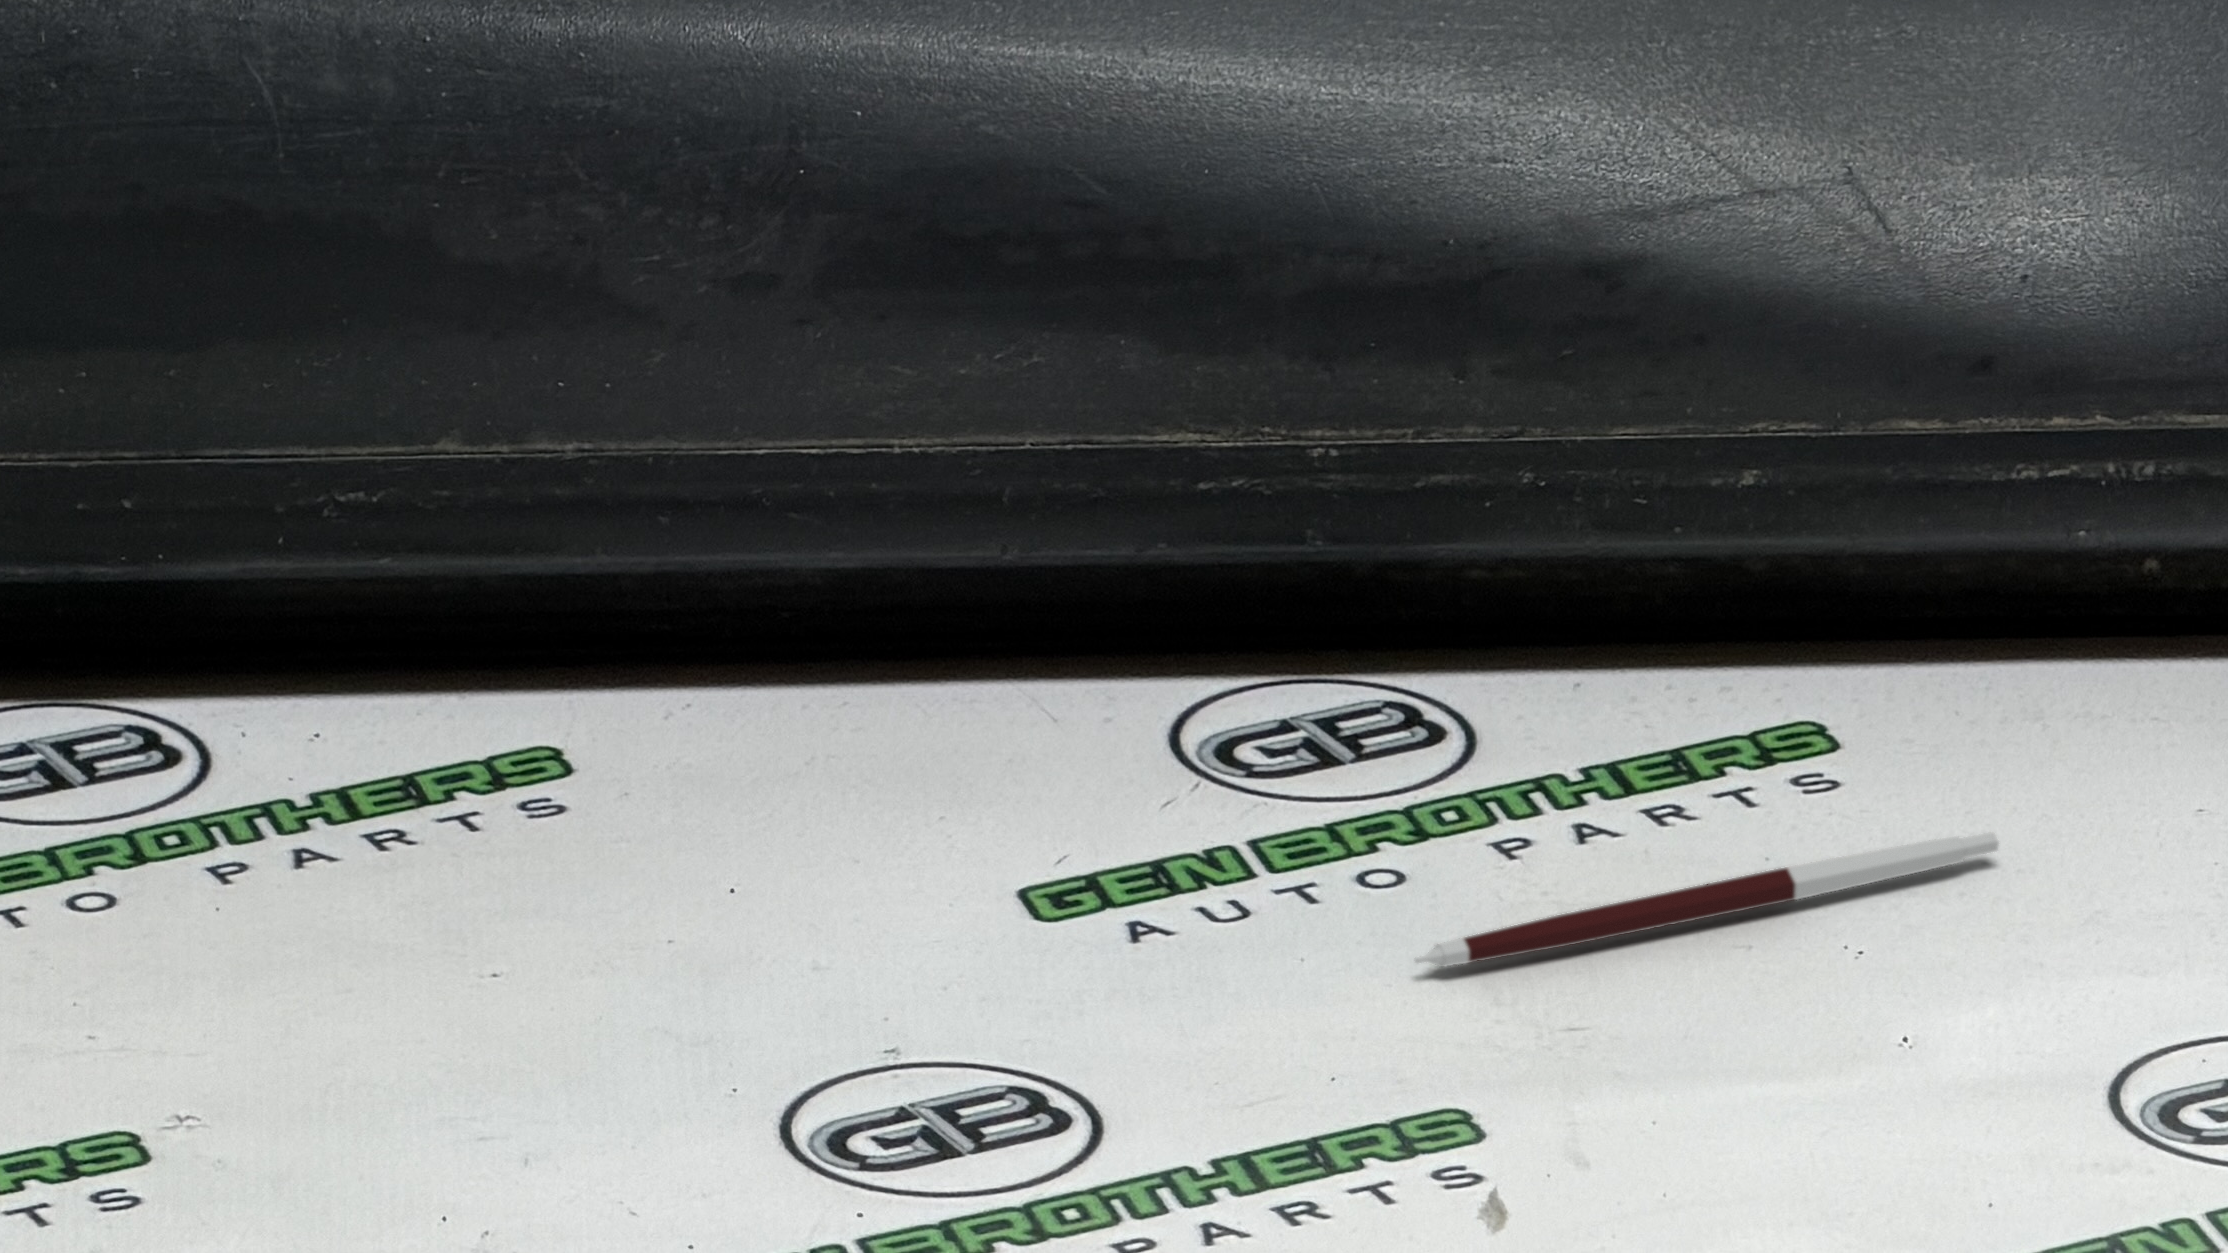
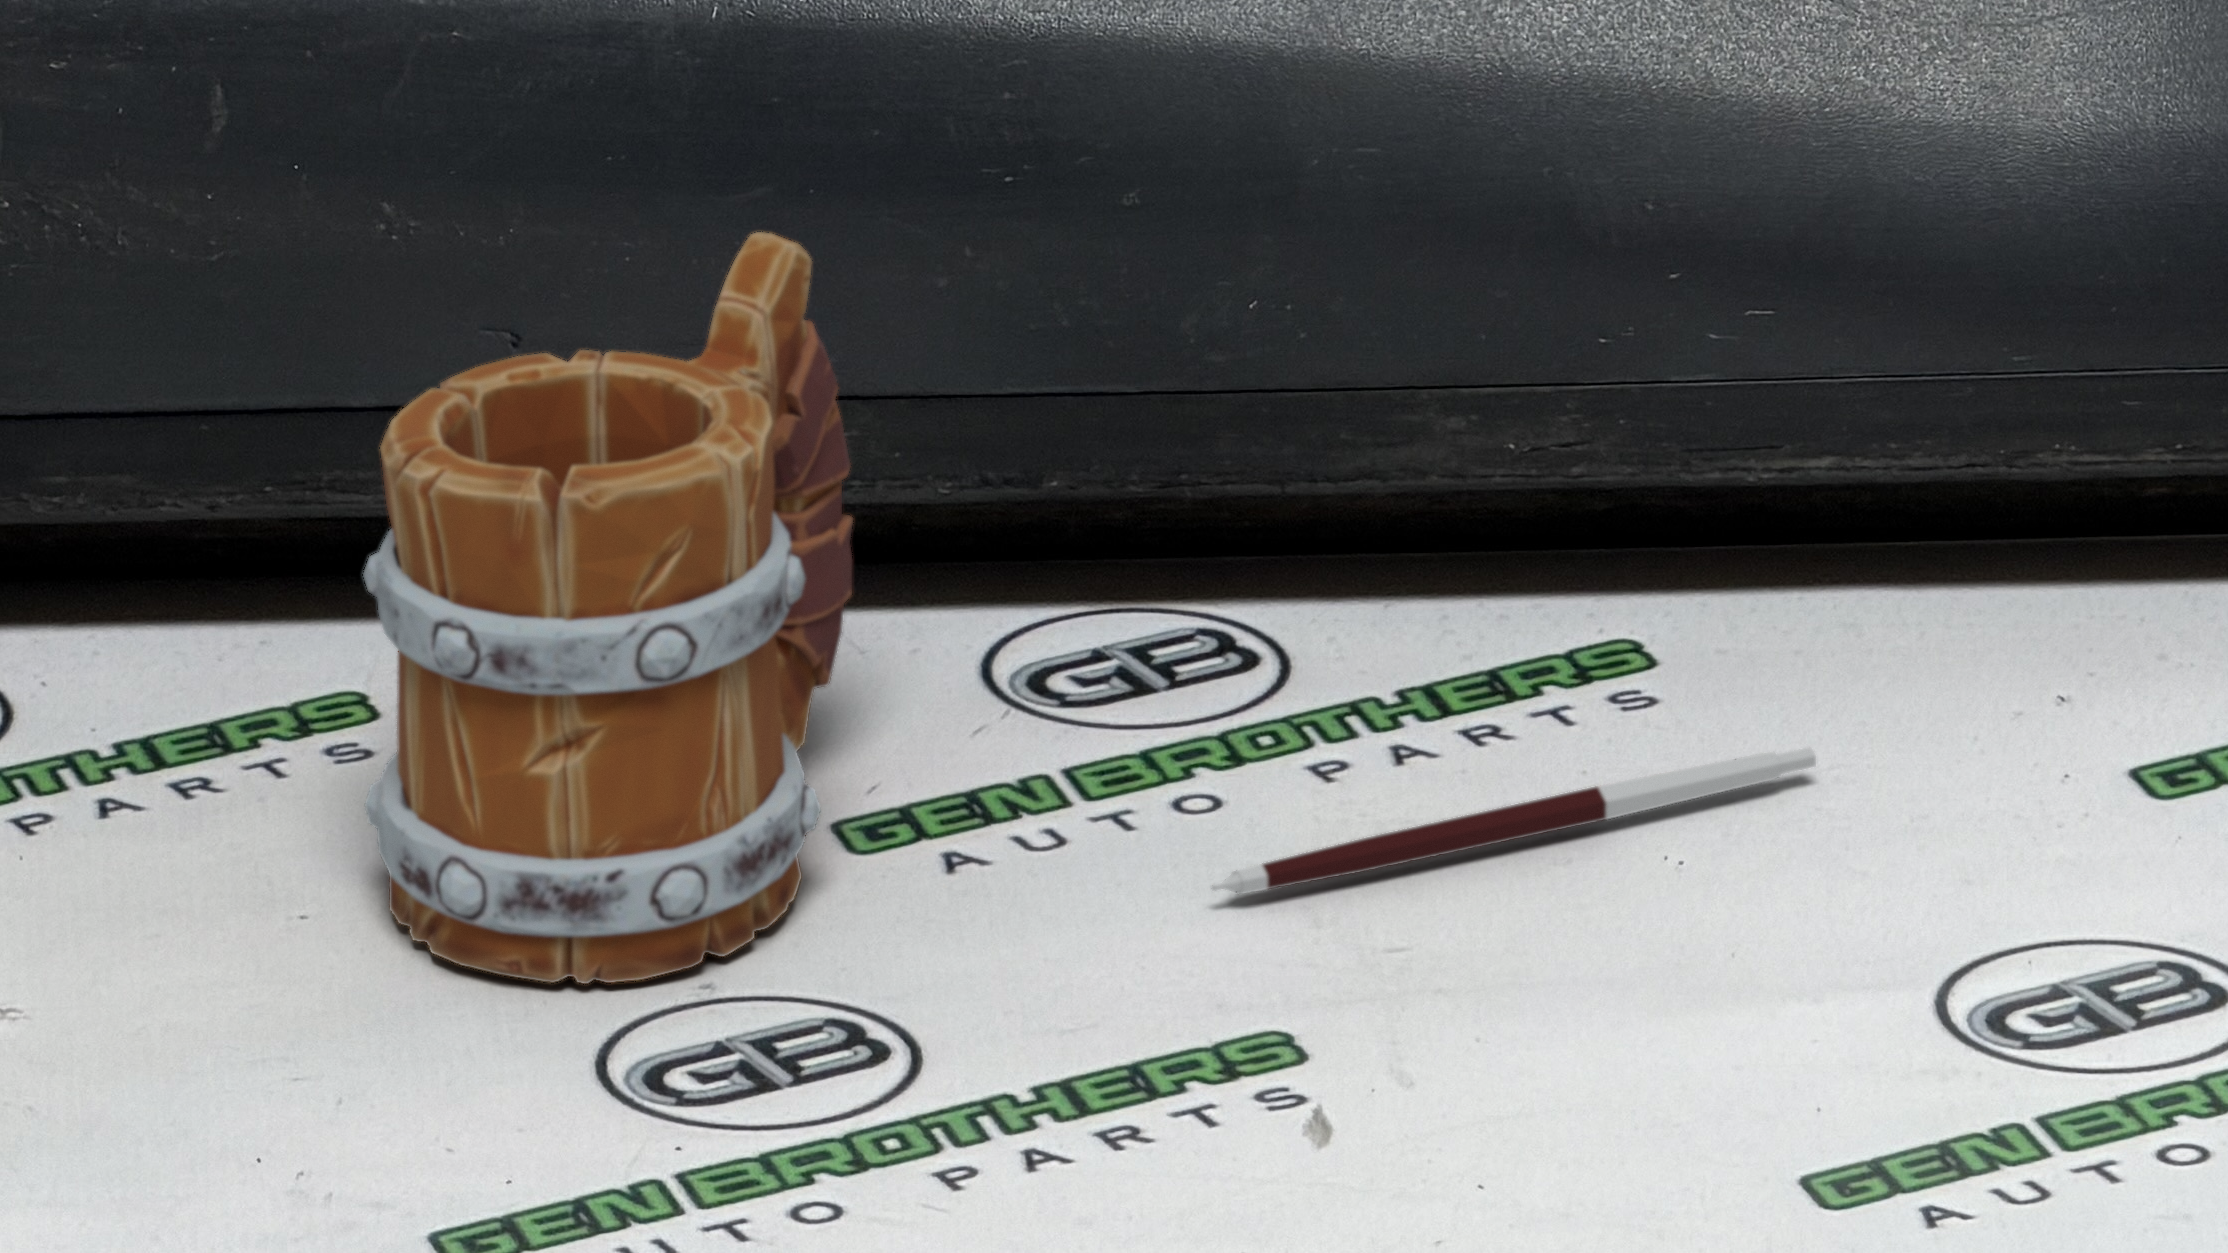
mug: none [597,312,1064,1042] -> present [363,232,853,984]

